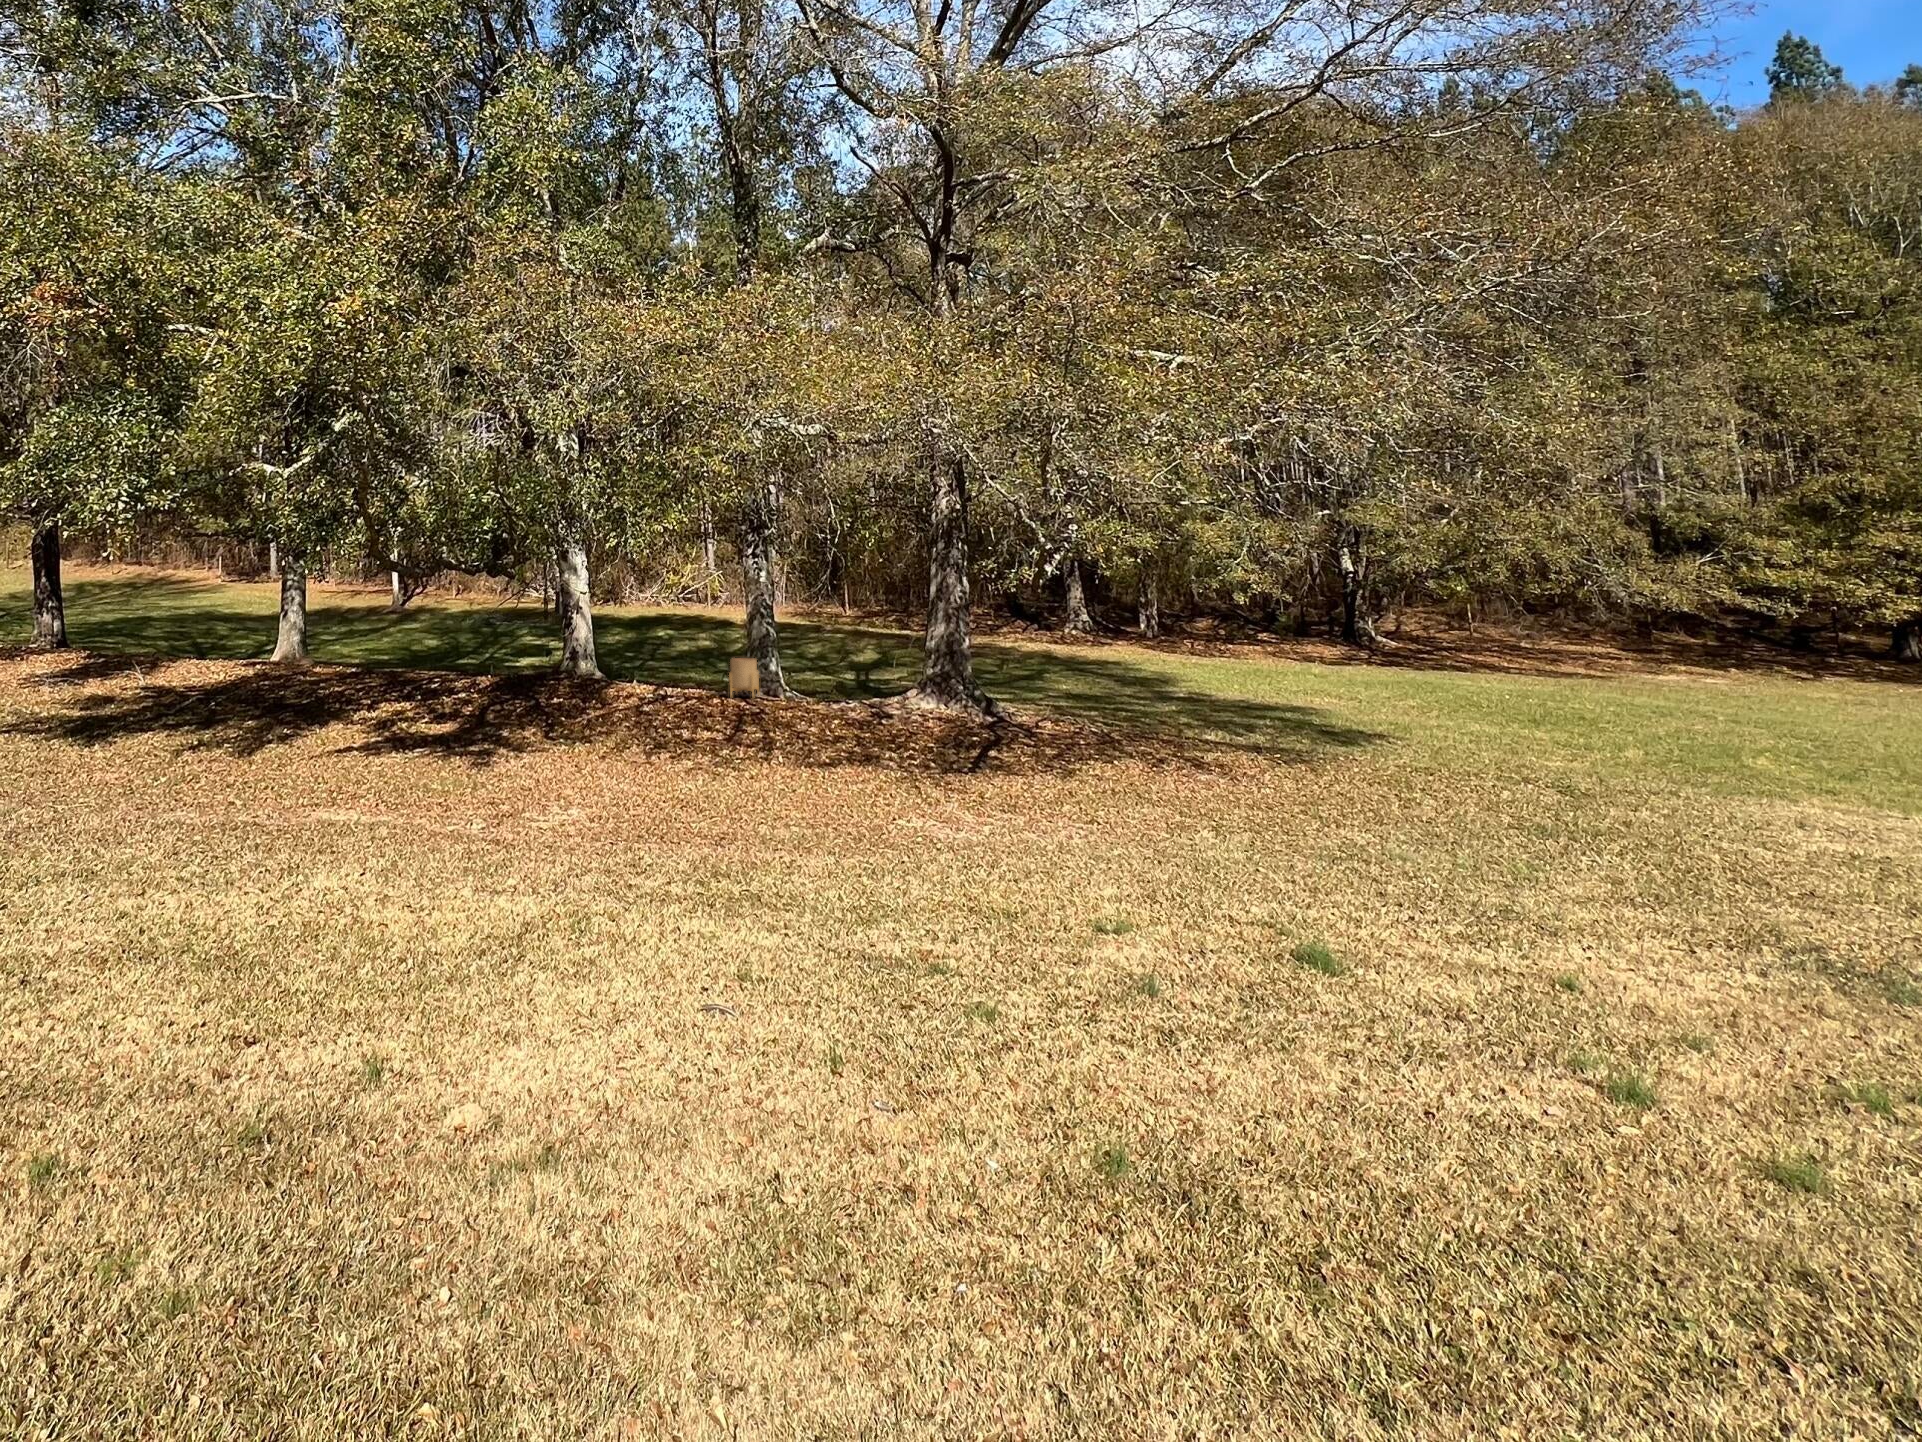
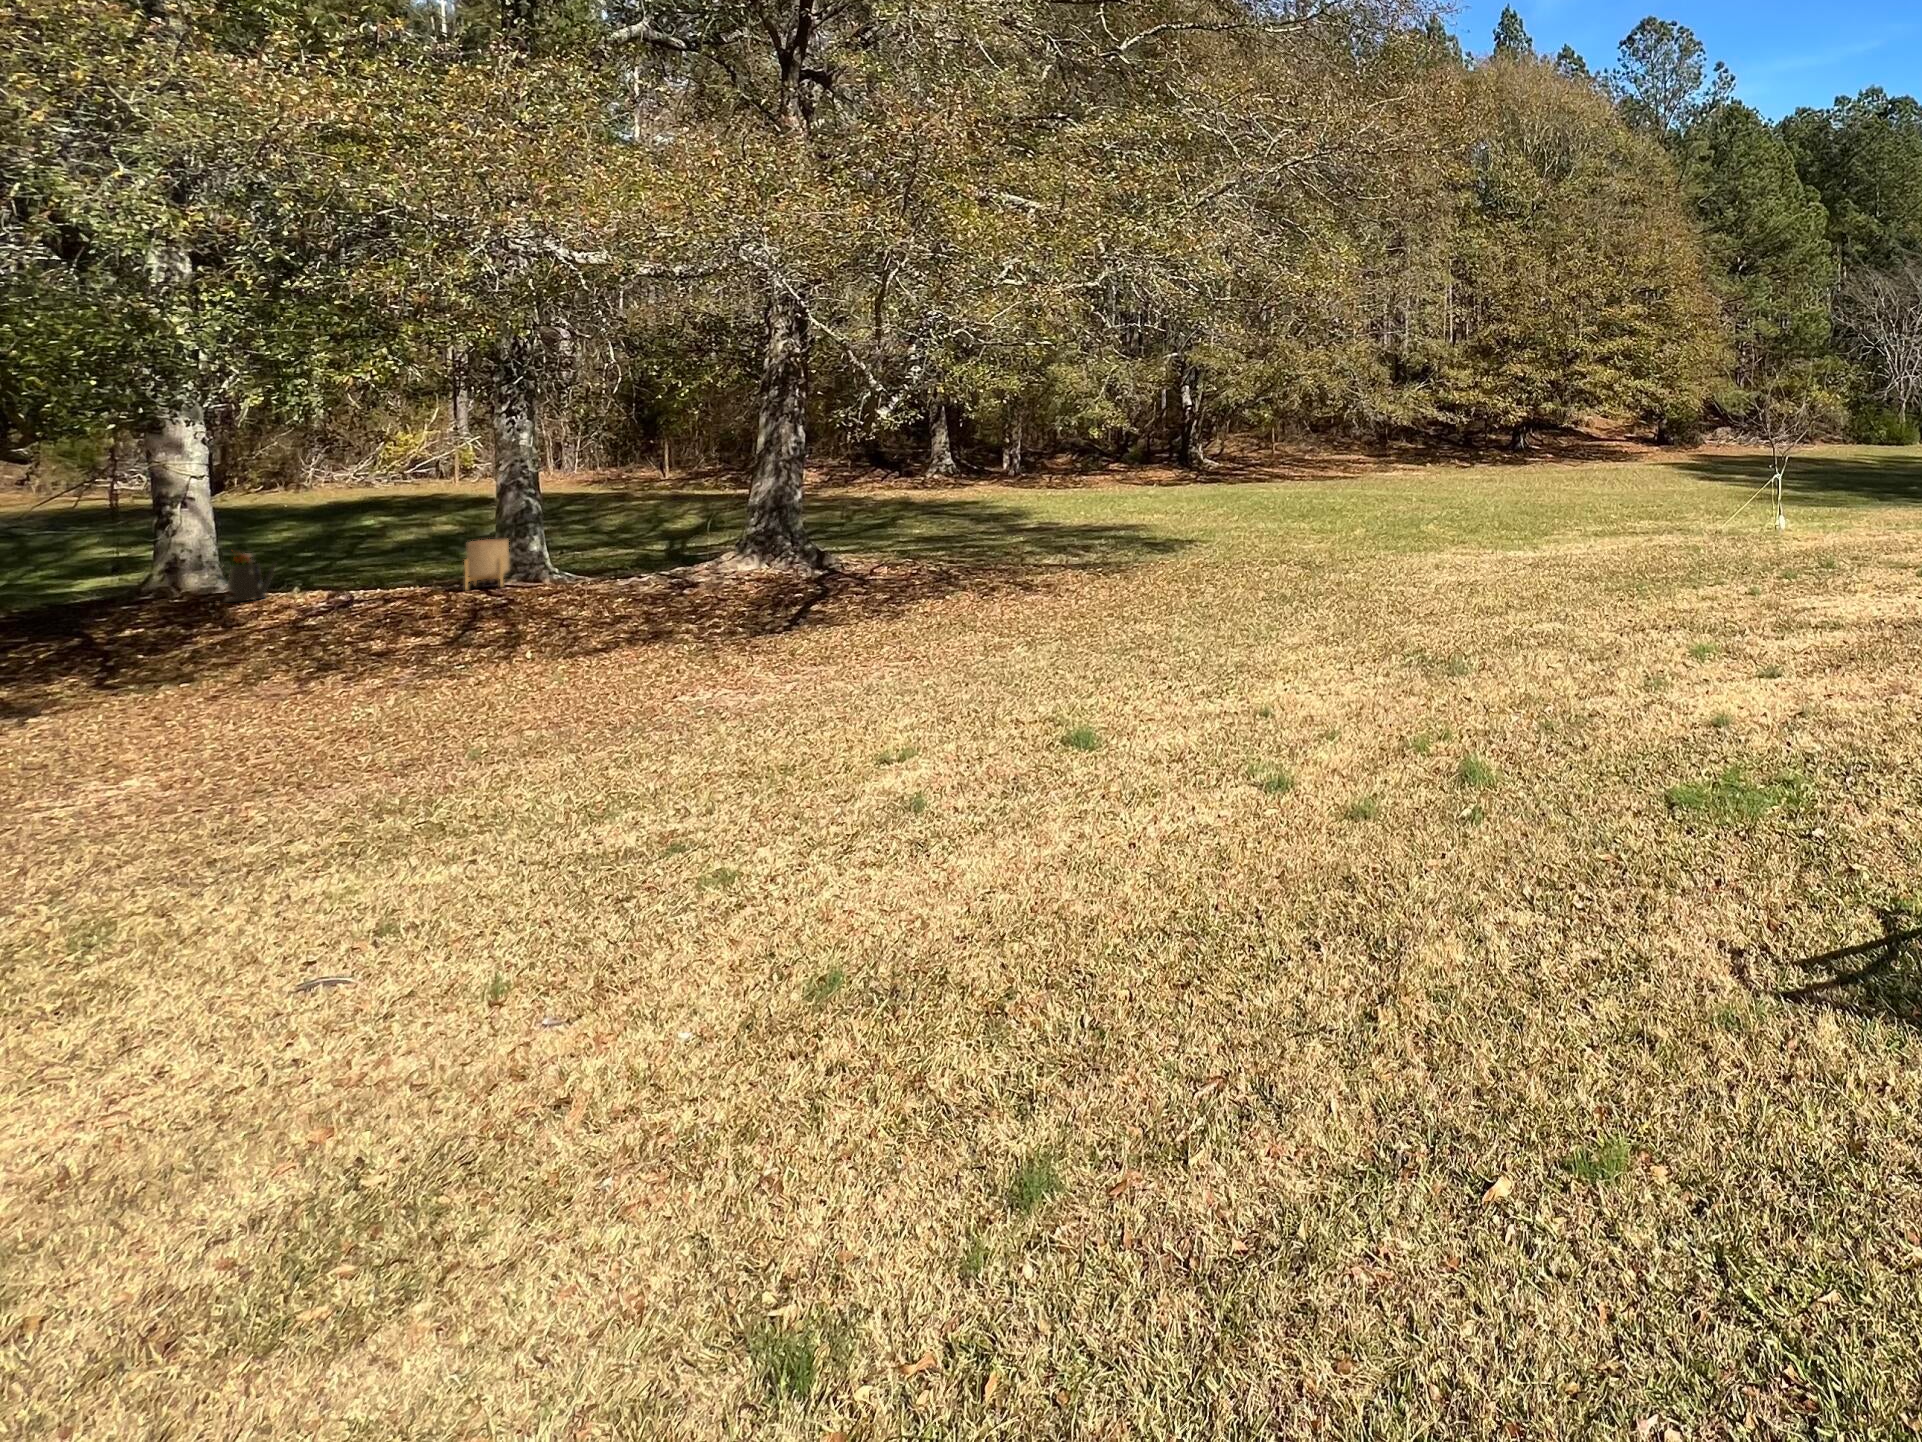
watering can: none [593,648,623,688] -> present [226,553,276,602]

